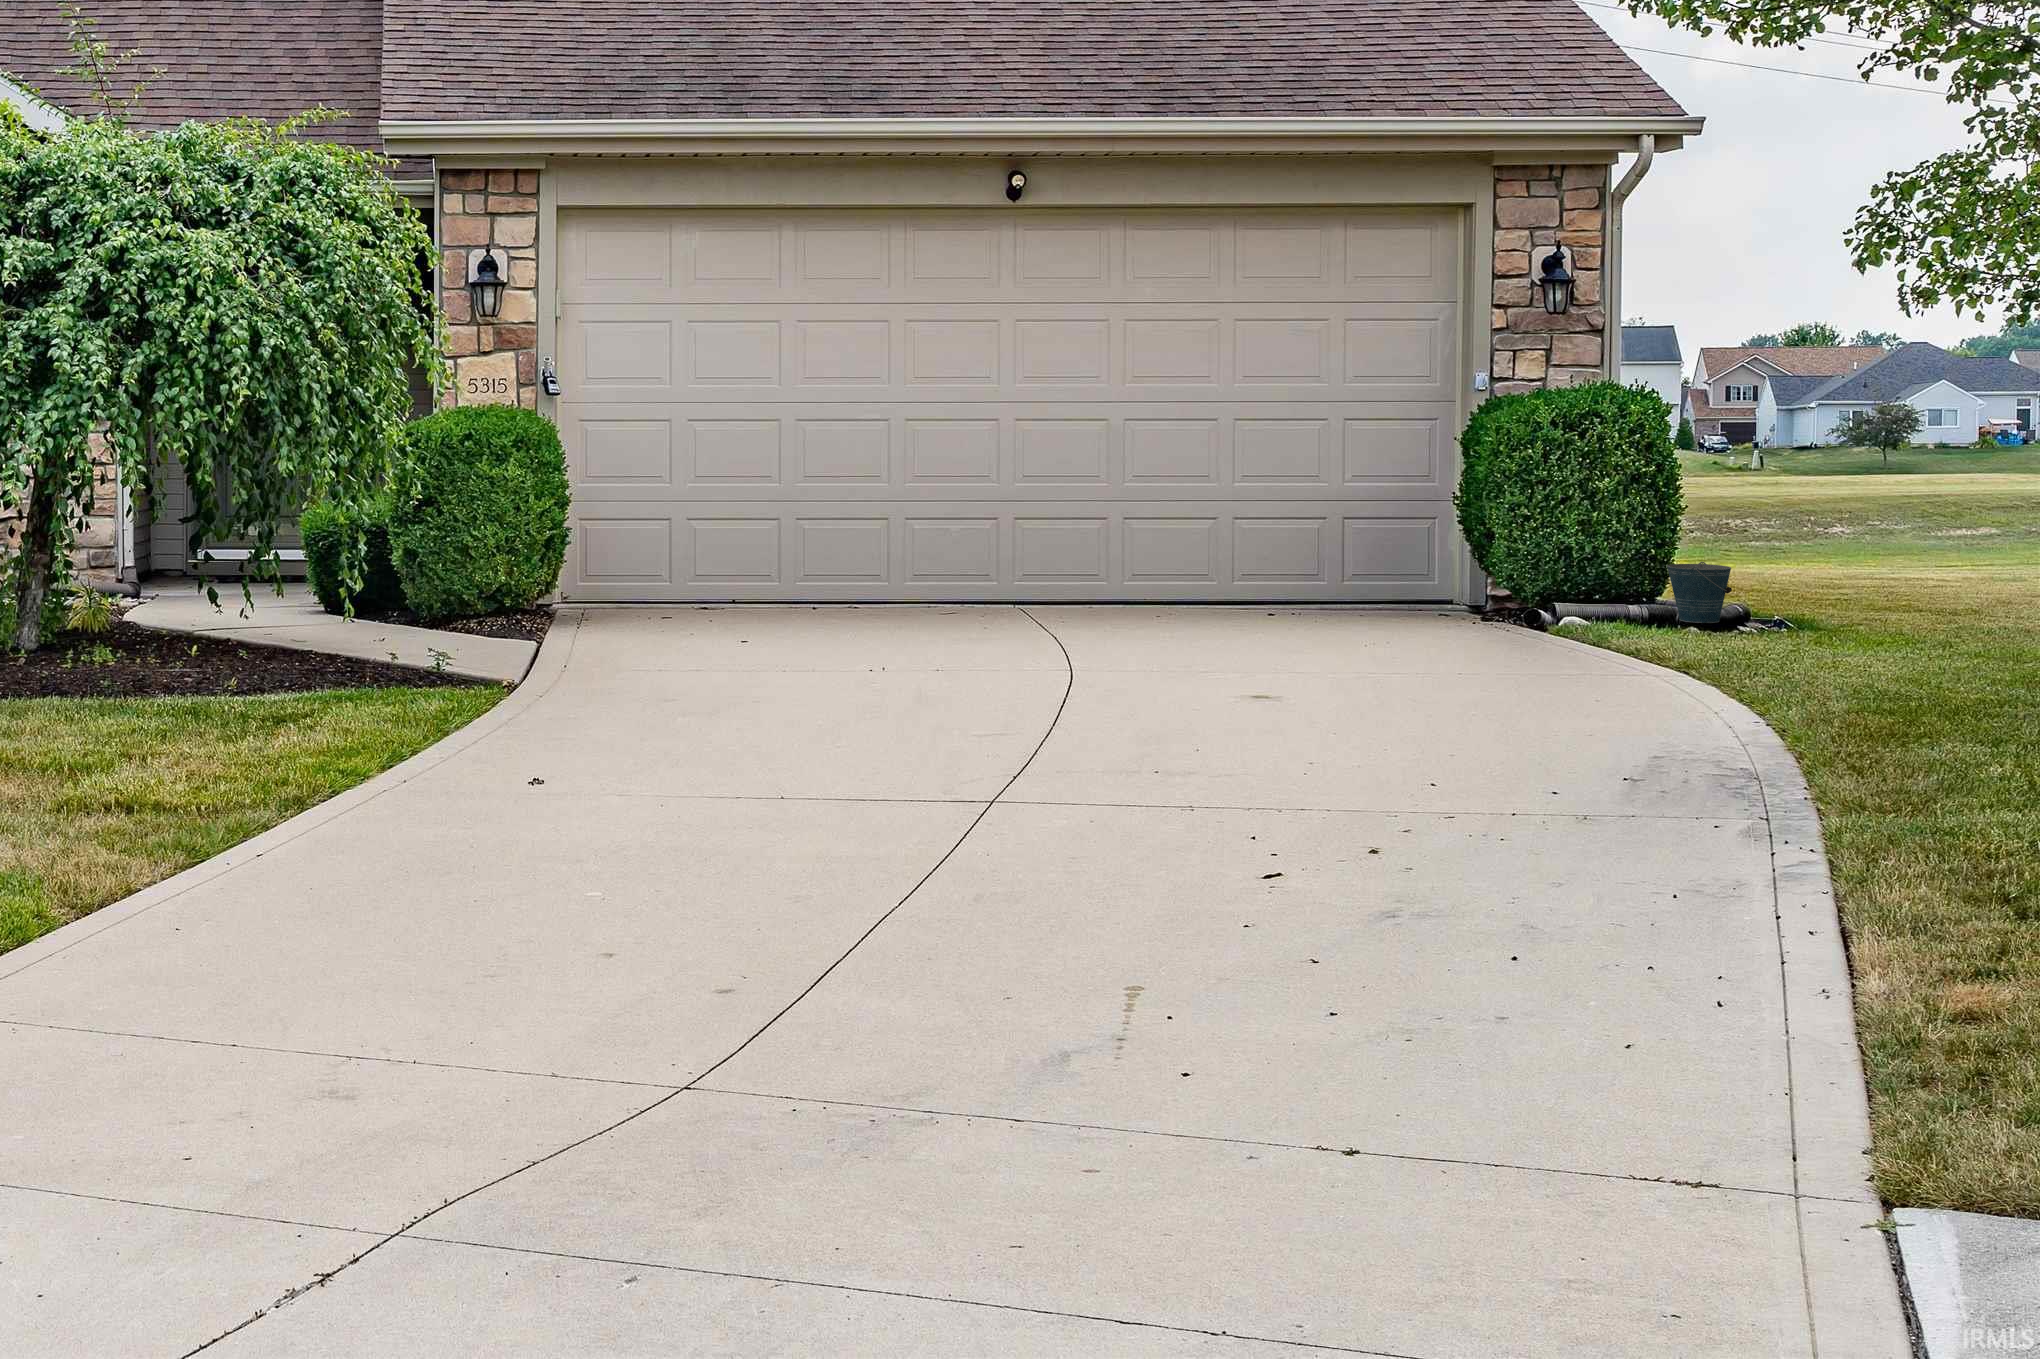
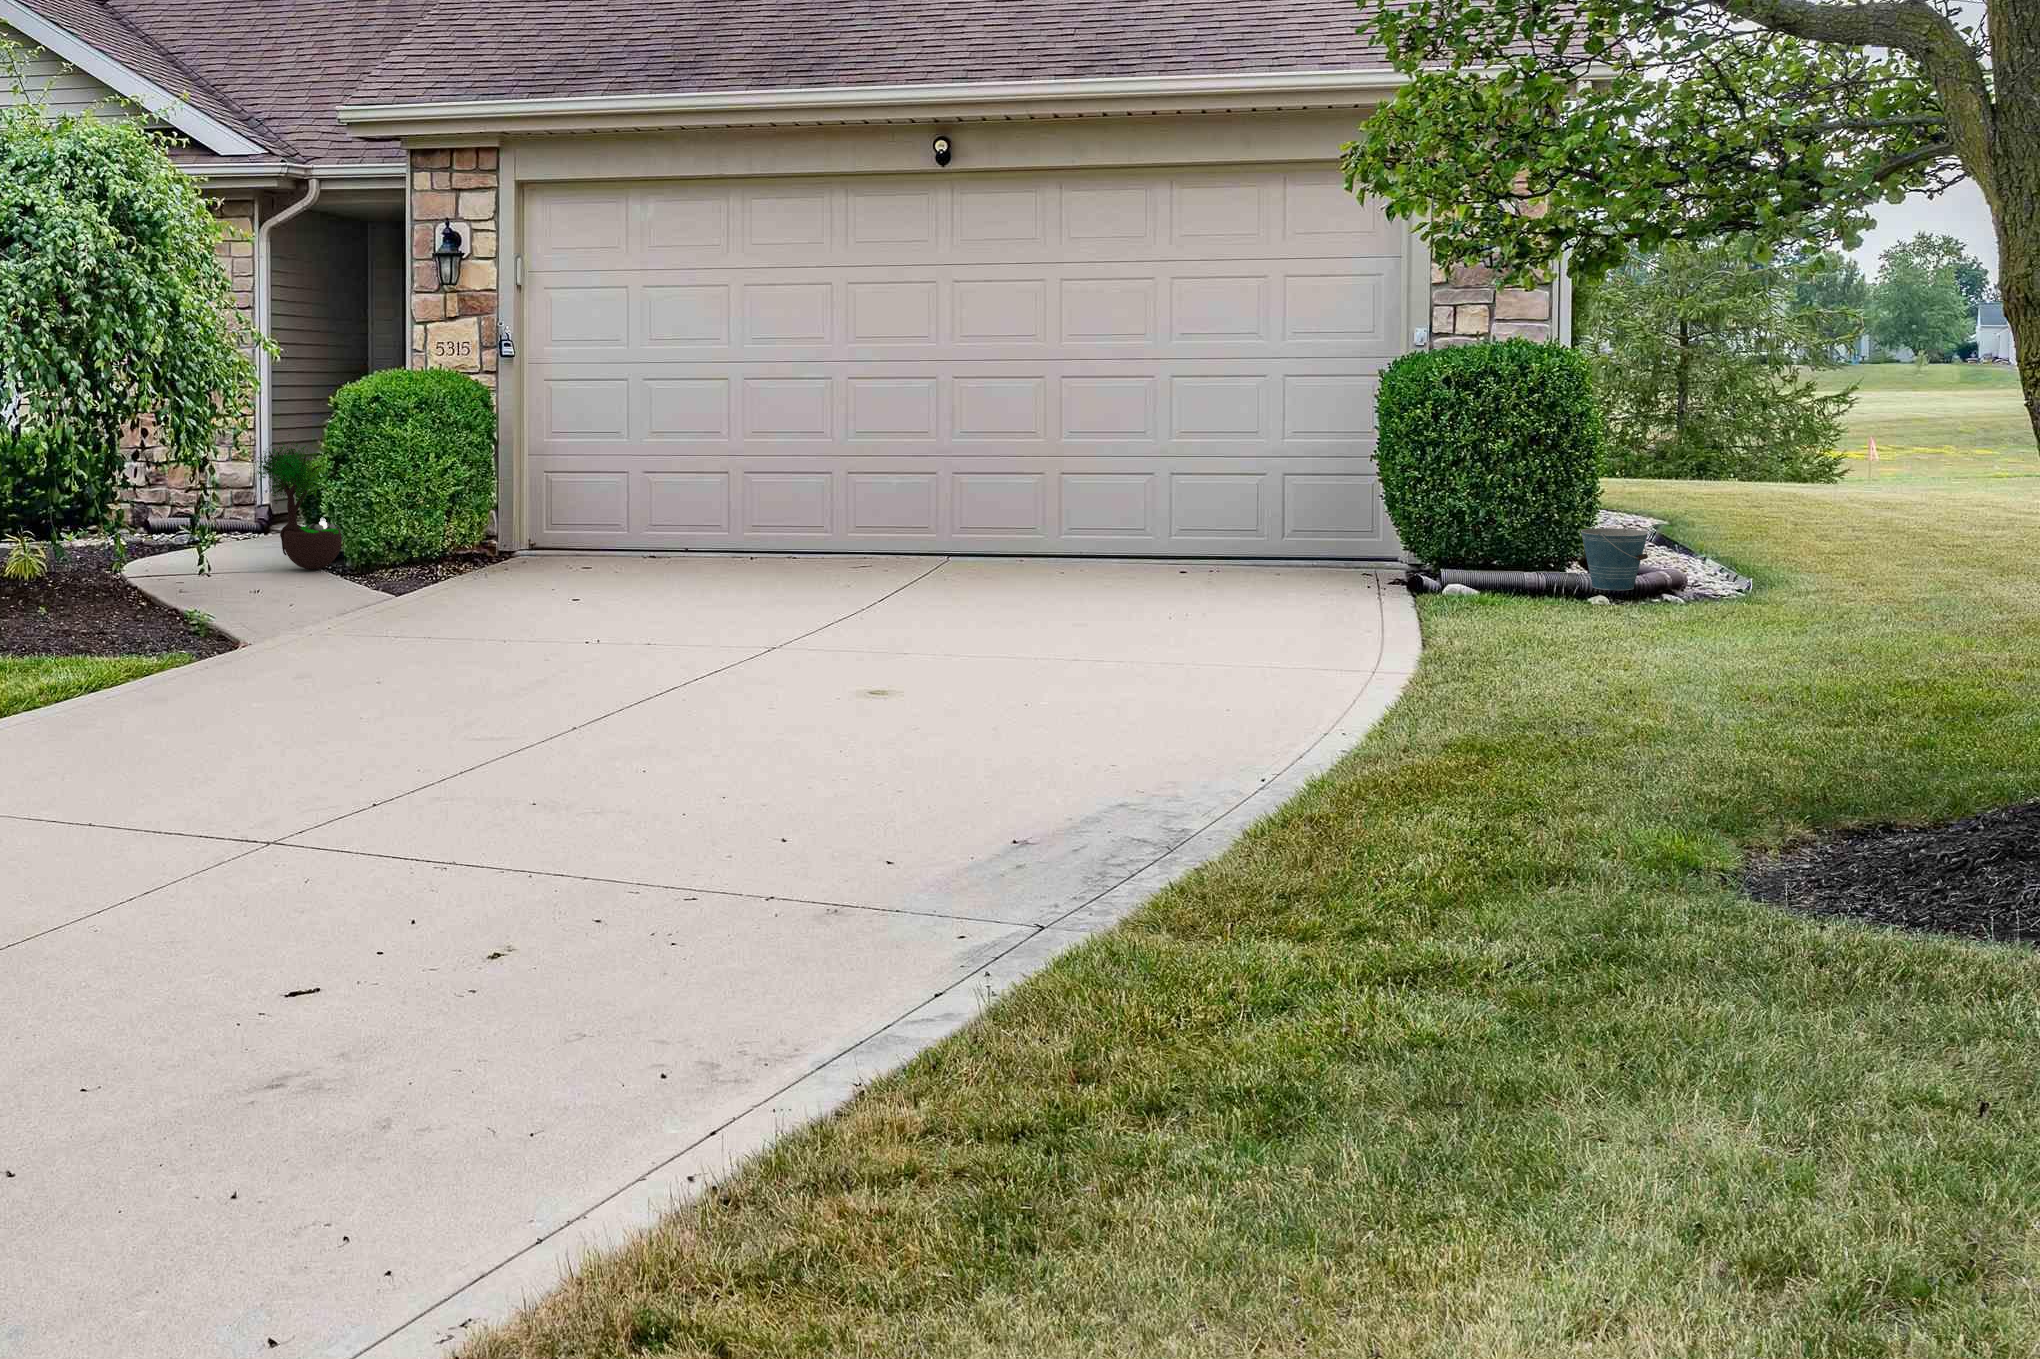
potted tree: none [309,481,411,635] -> present [257,434,342,569]

